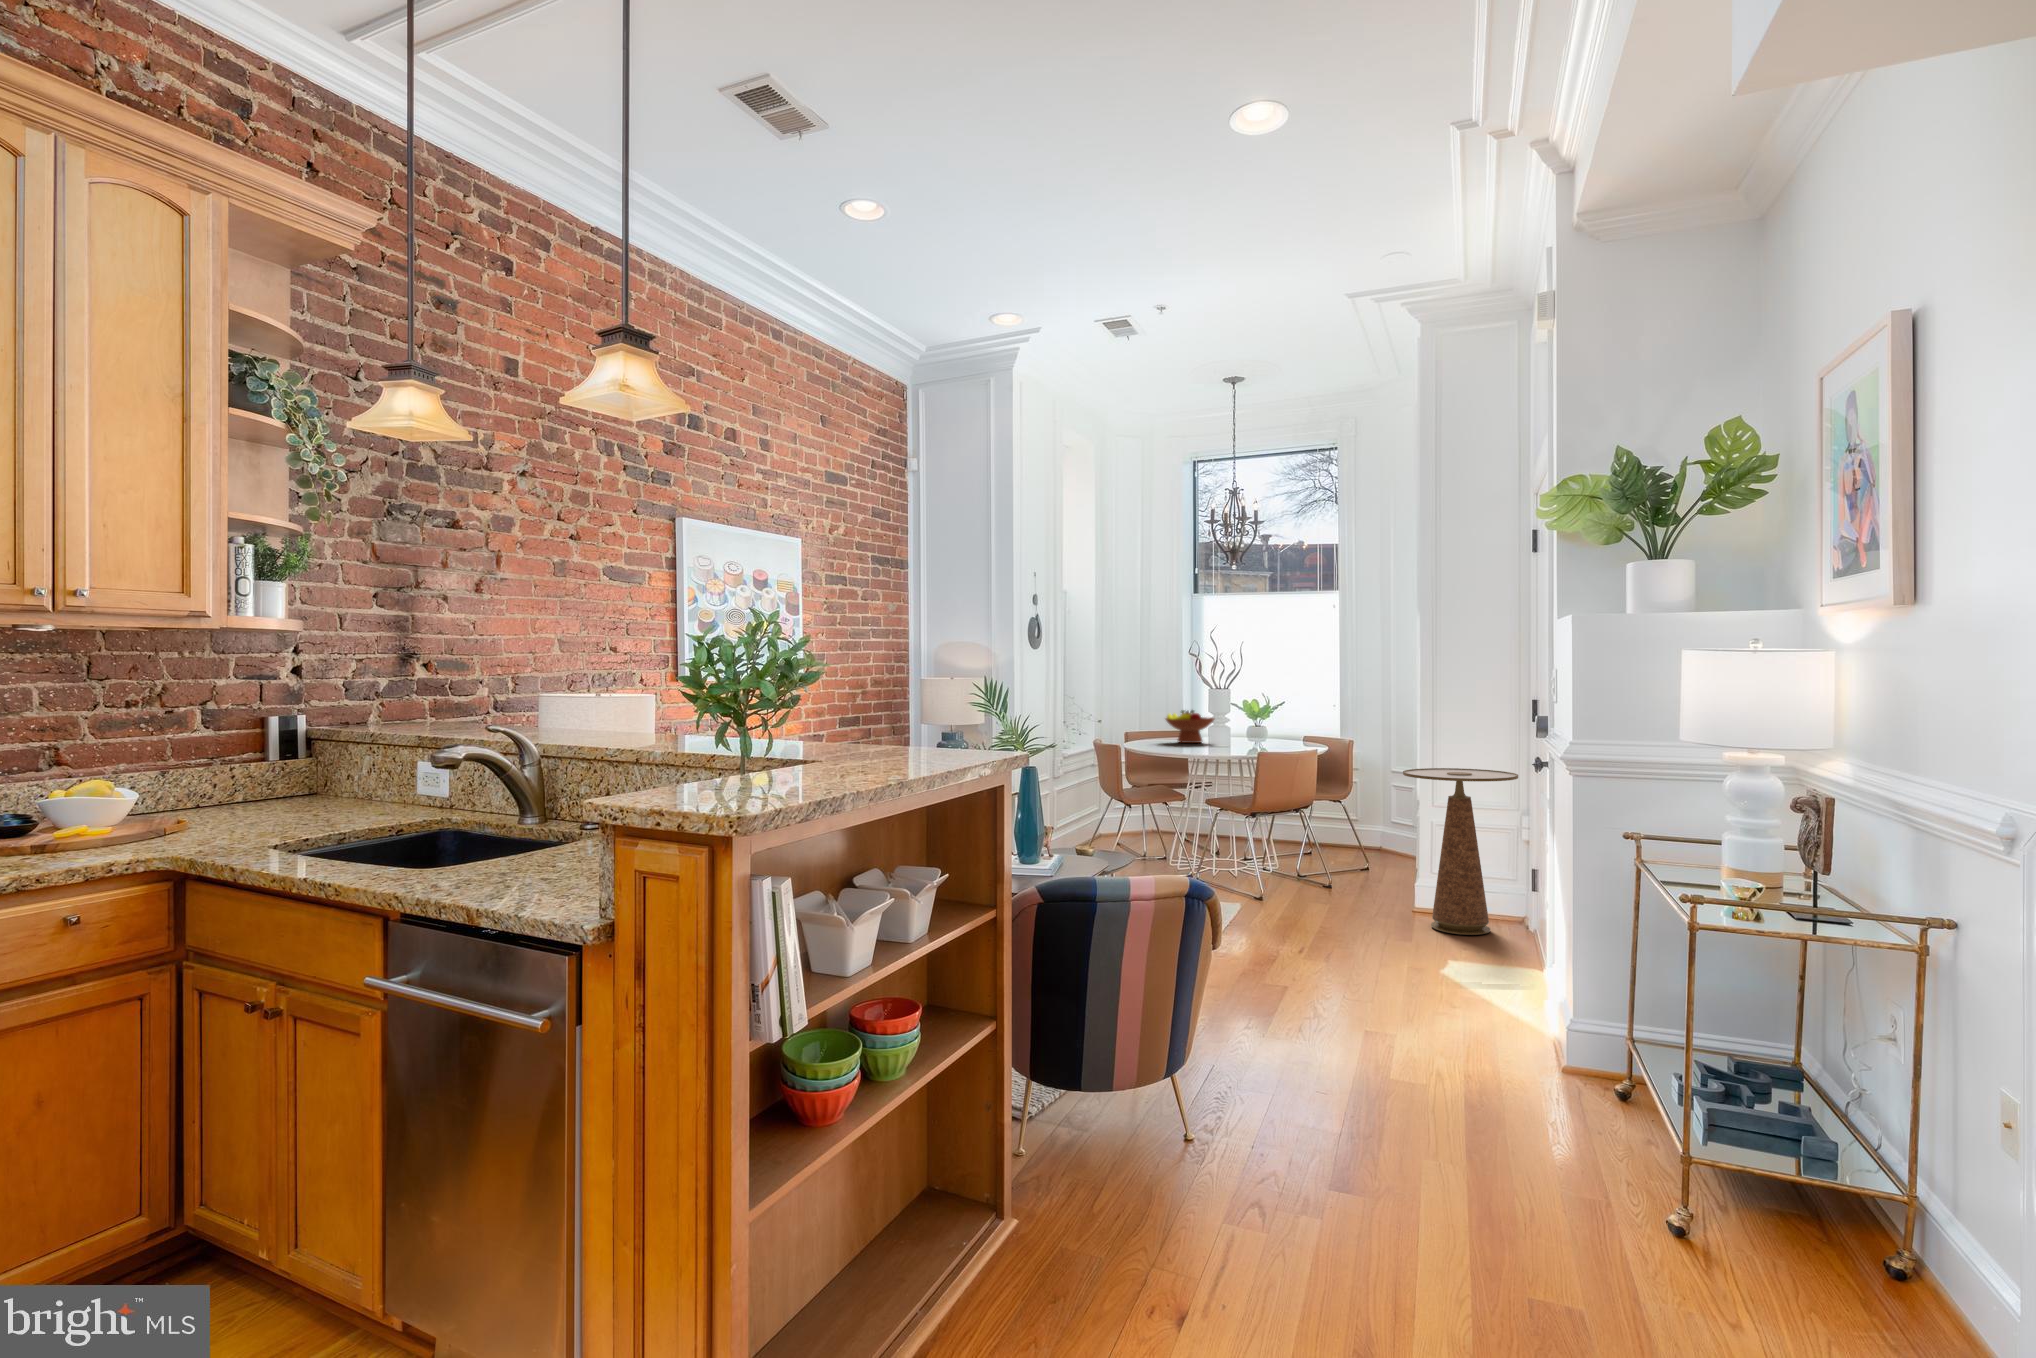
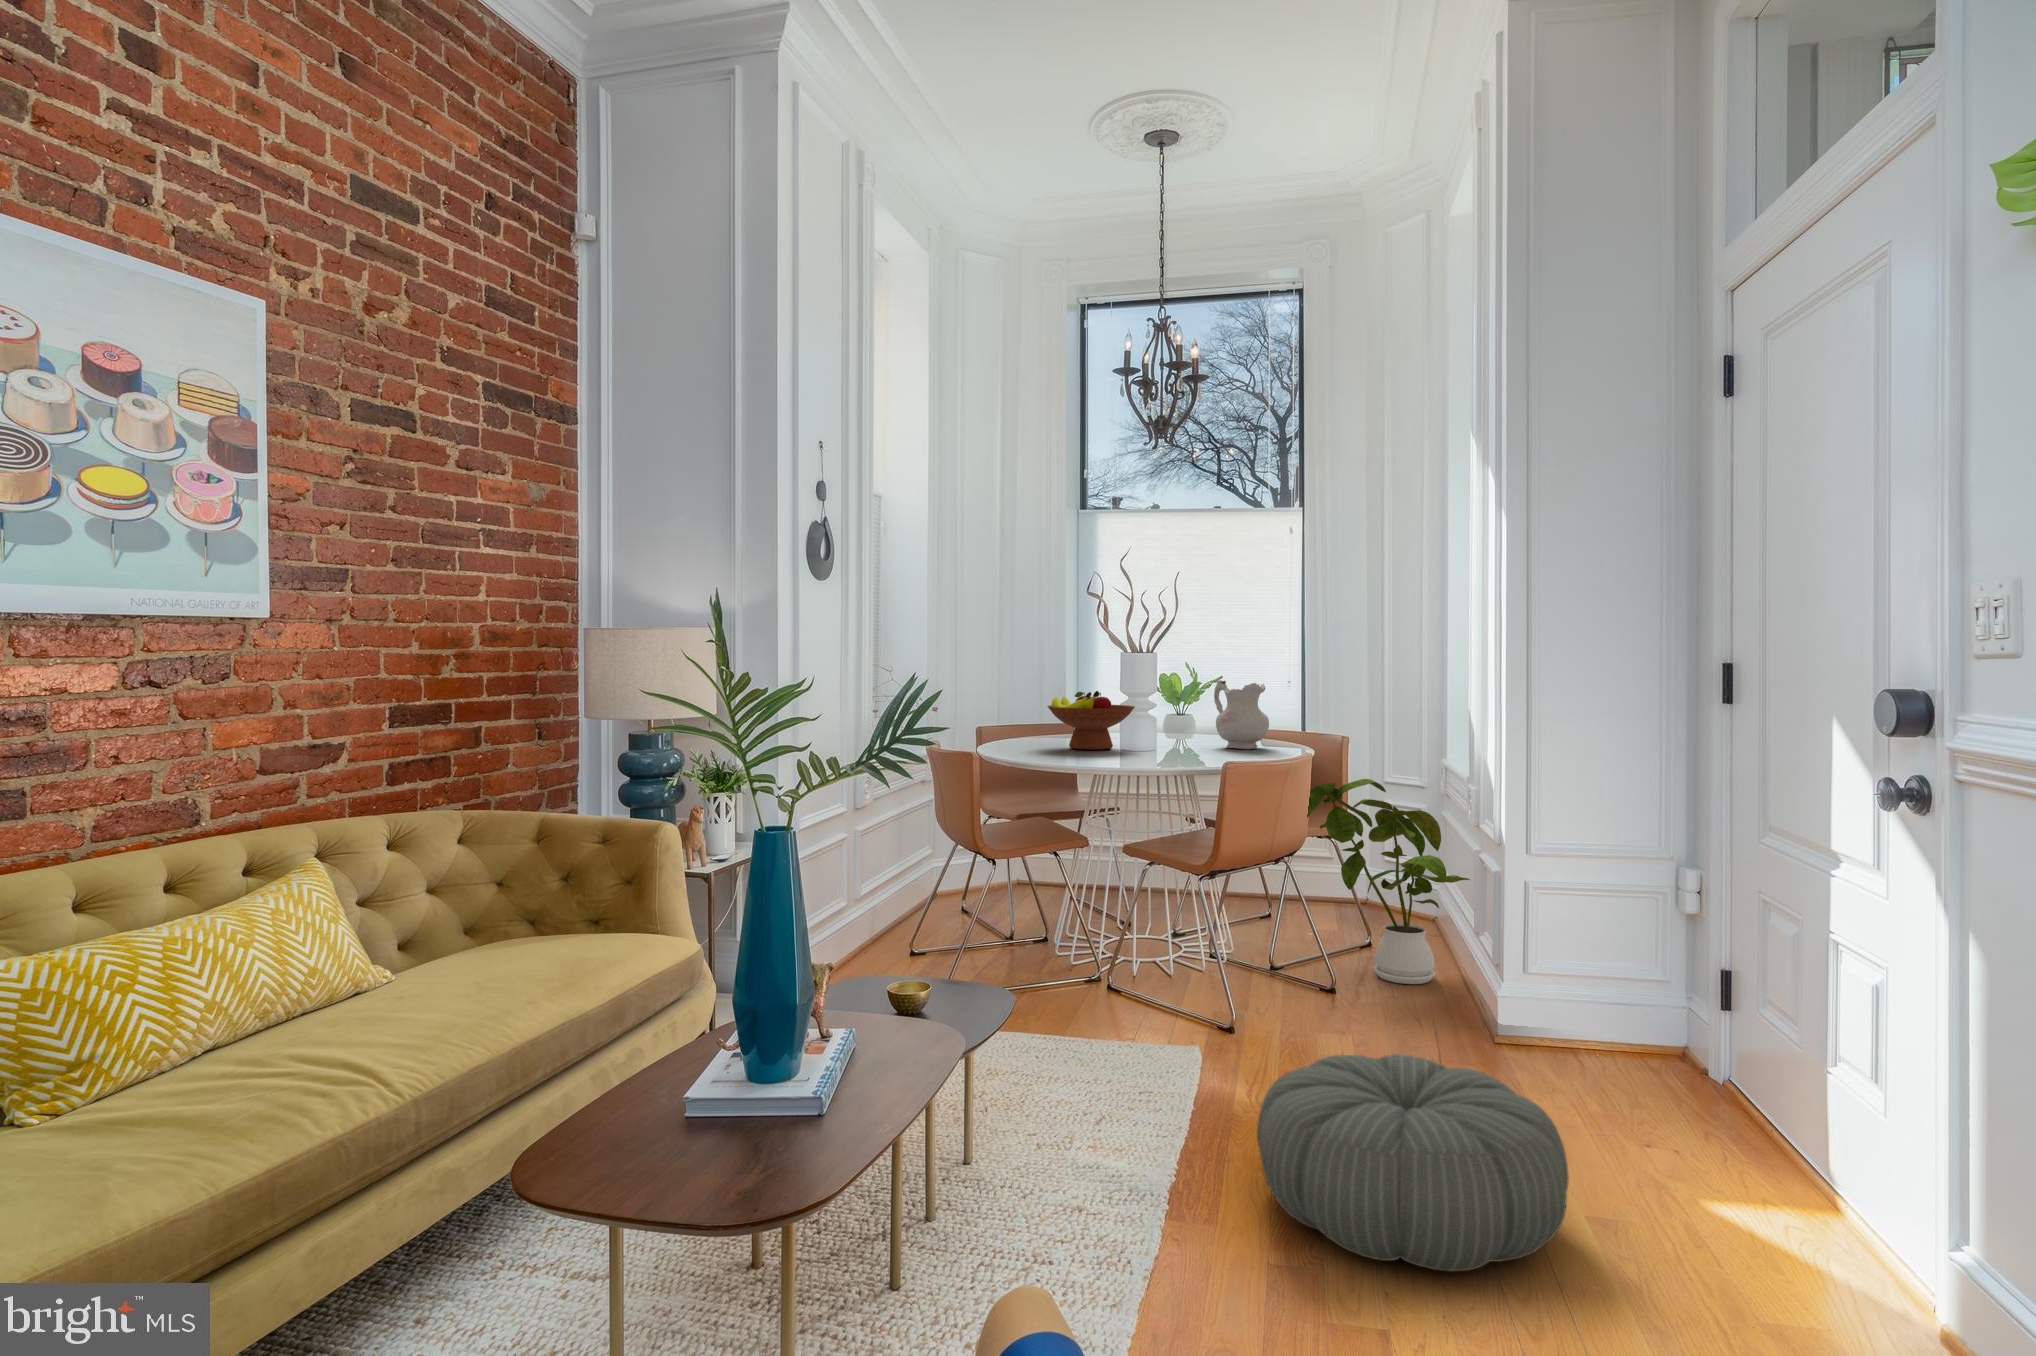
ceramic pitcher: none [1264,703,1296,743] -> present [1214,680,1269,749]
house plant: none [1305,760,1408,879] -> present [1307,779,1470,984]
side table: present [1403,768,1518,935] -> none [1529,804,1770,1146]
pouf: none [1251,882,1390,961] -> present [1257,1054,1569,1271]

